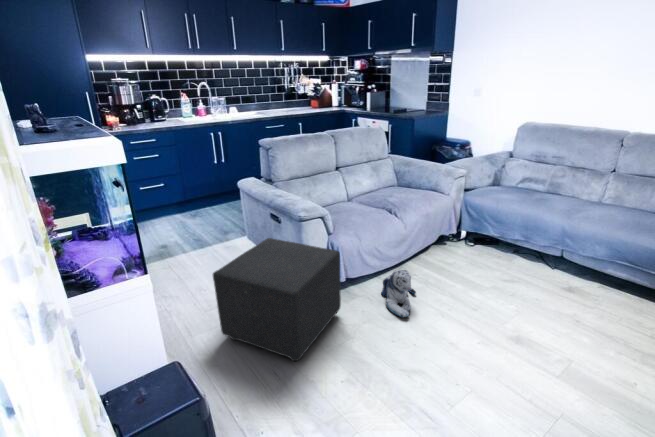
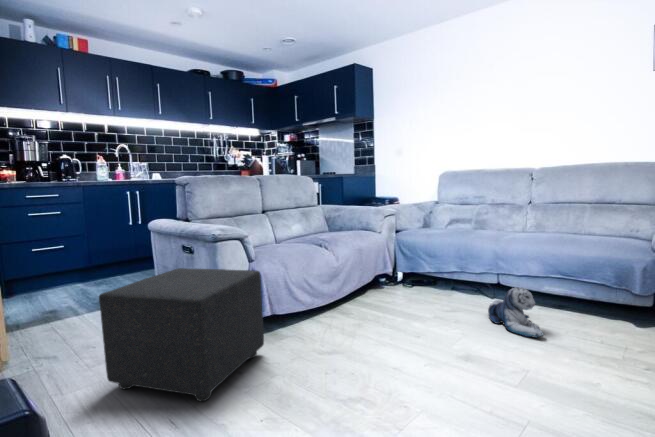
plush toy: present [381,270,416,317] -> present [488,288,543,338]

